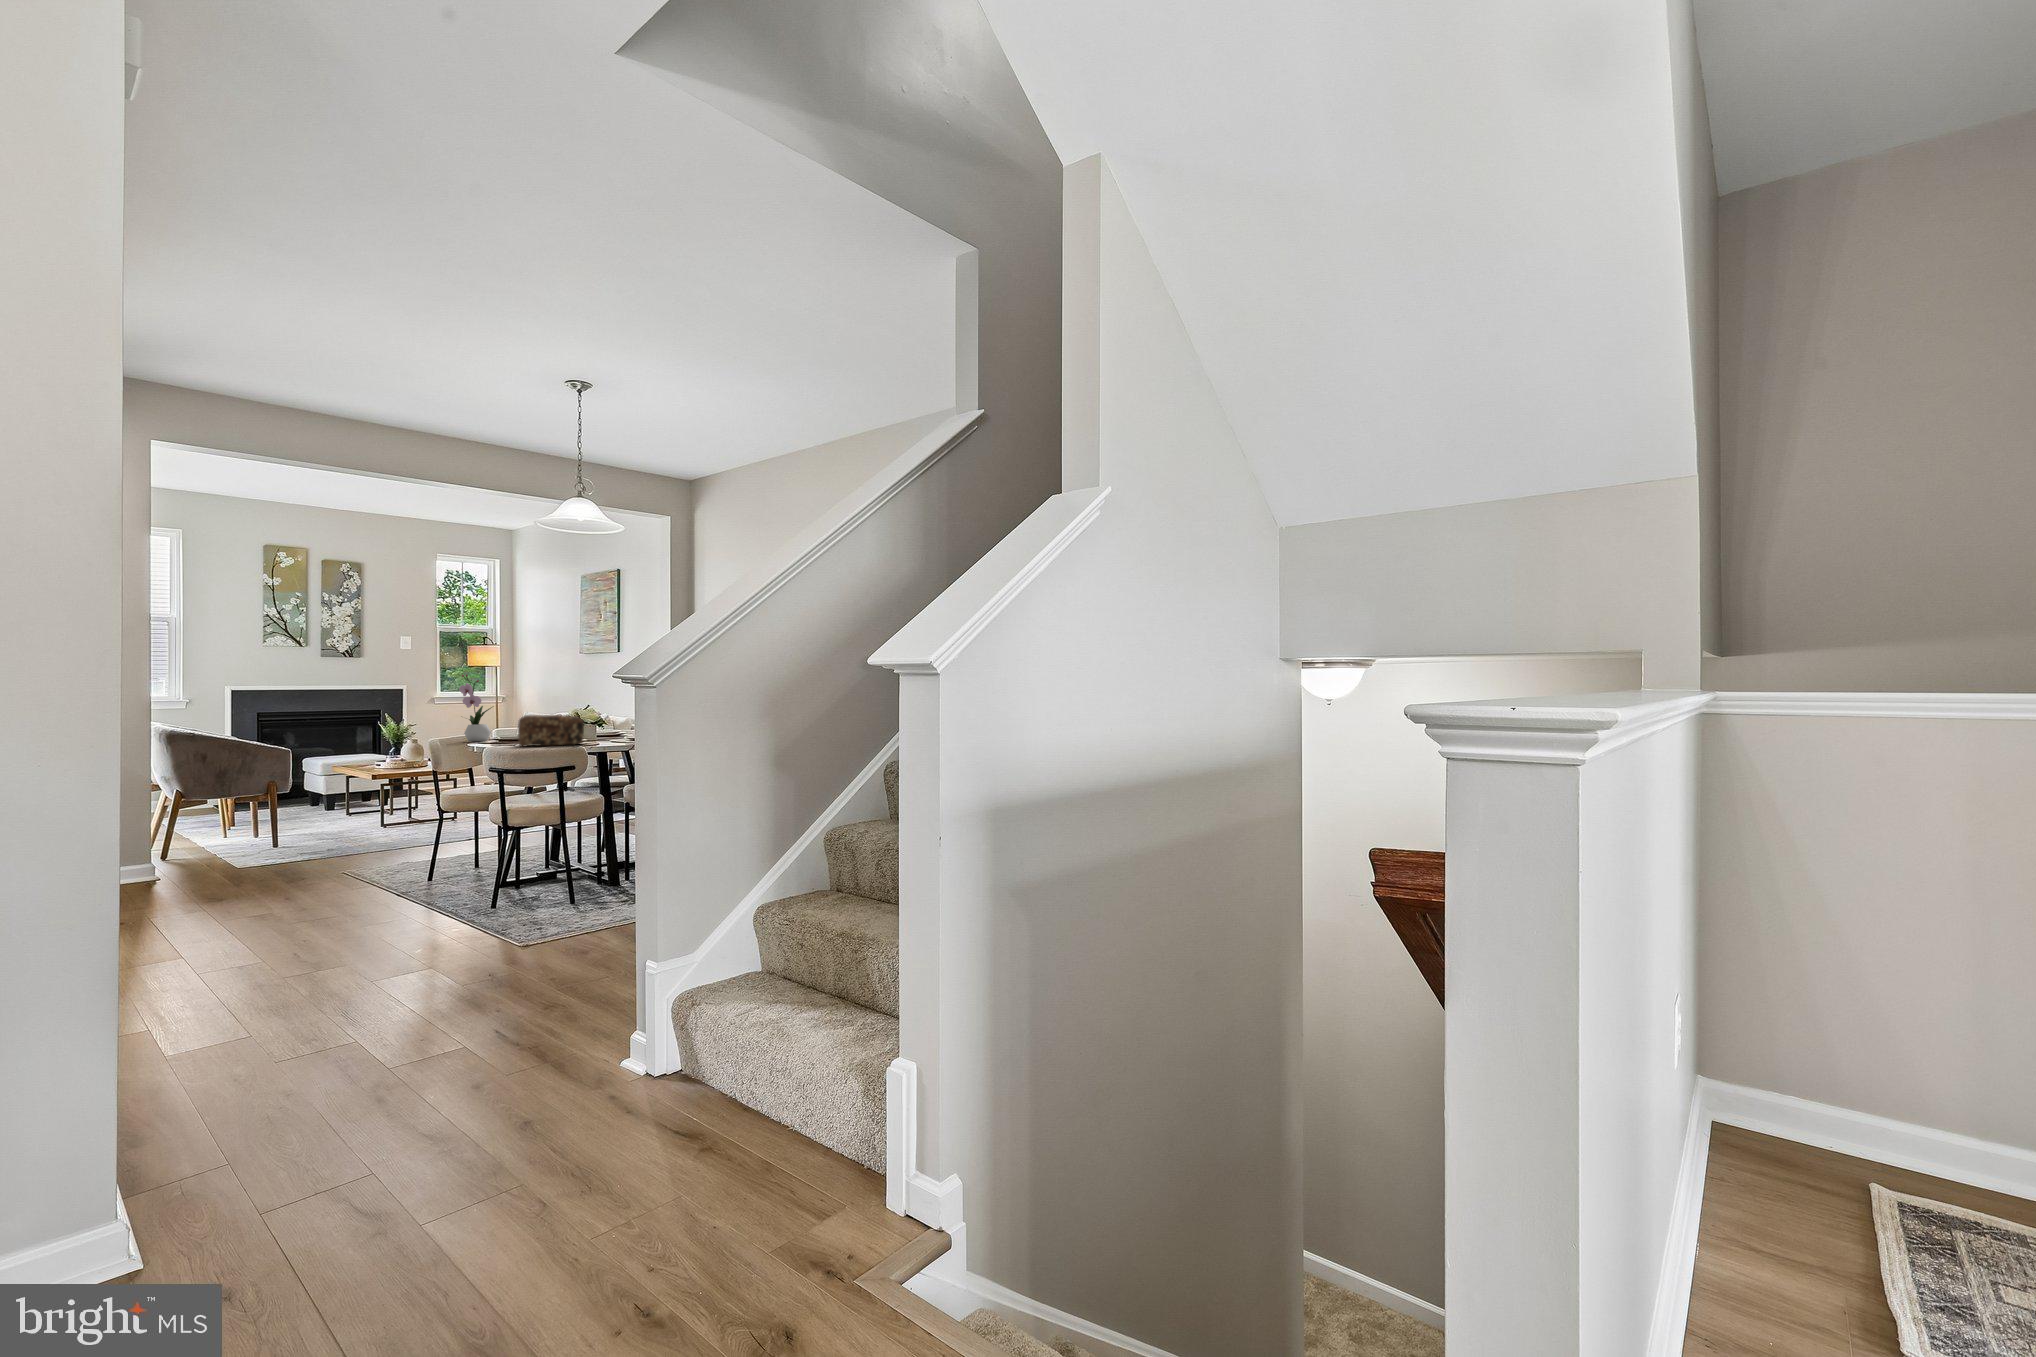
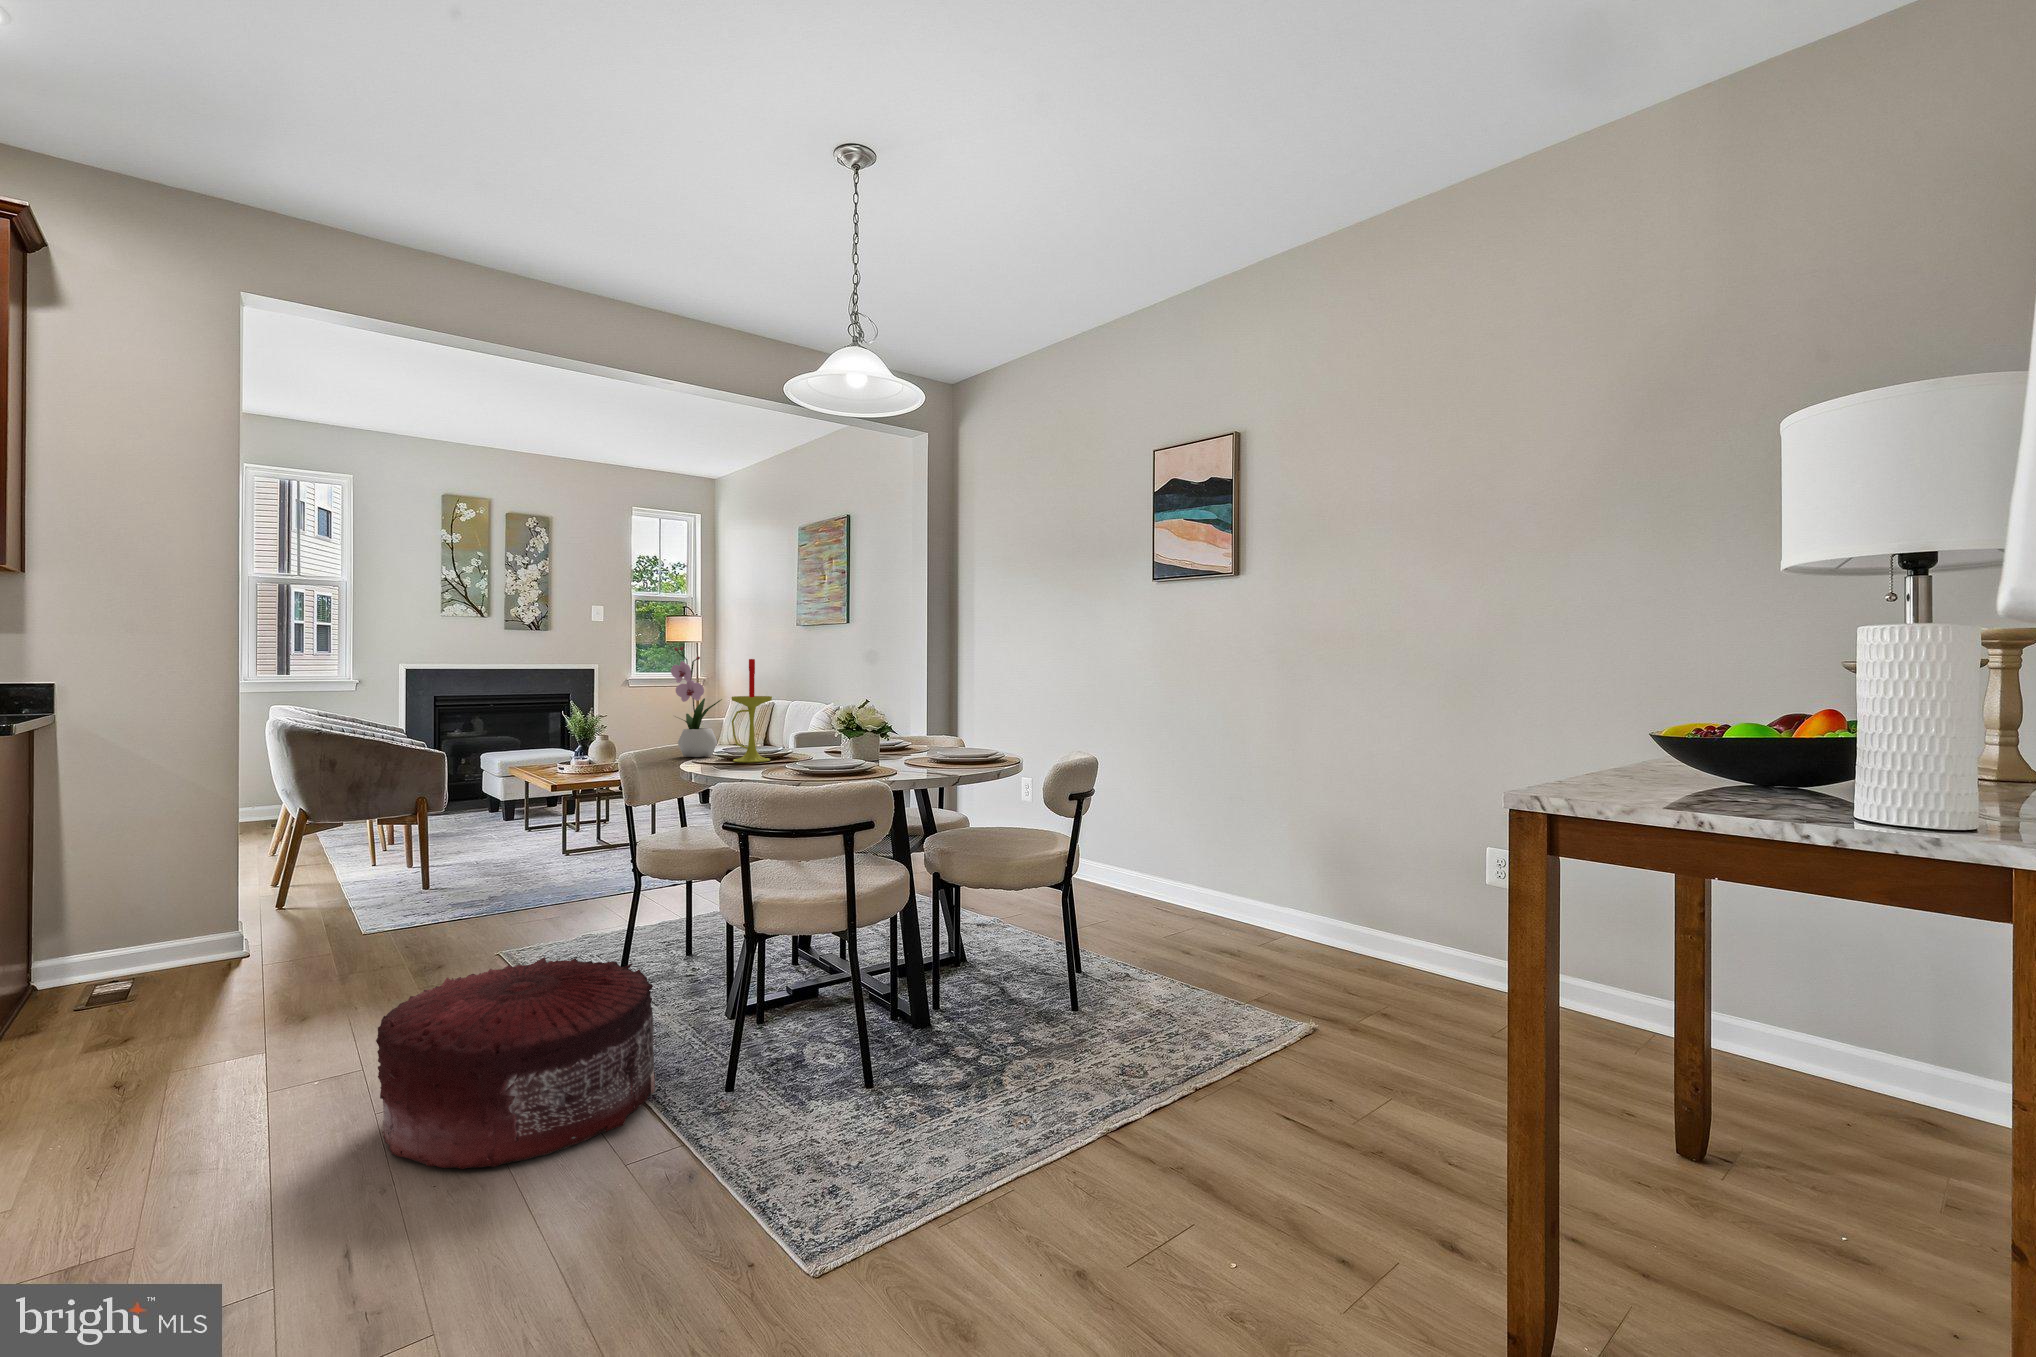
candle: none [497,680,525,743] -> present [731,659,772,762]
bread loaf: present [518,715,584,747] -> none [770,719,881,777]
pouf: none [286,852,447,943] -> present [376,957,655,1169]

